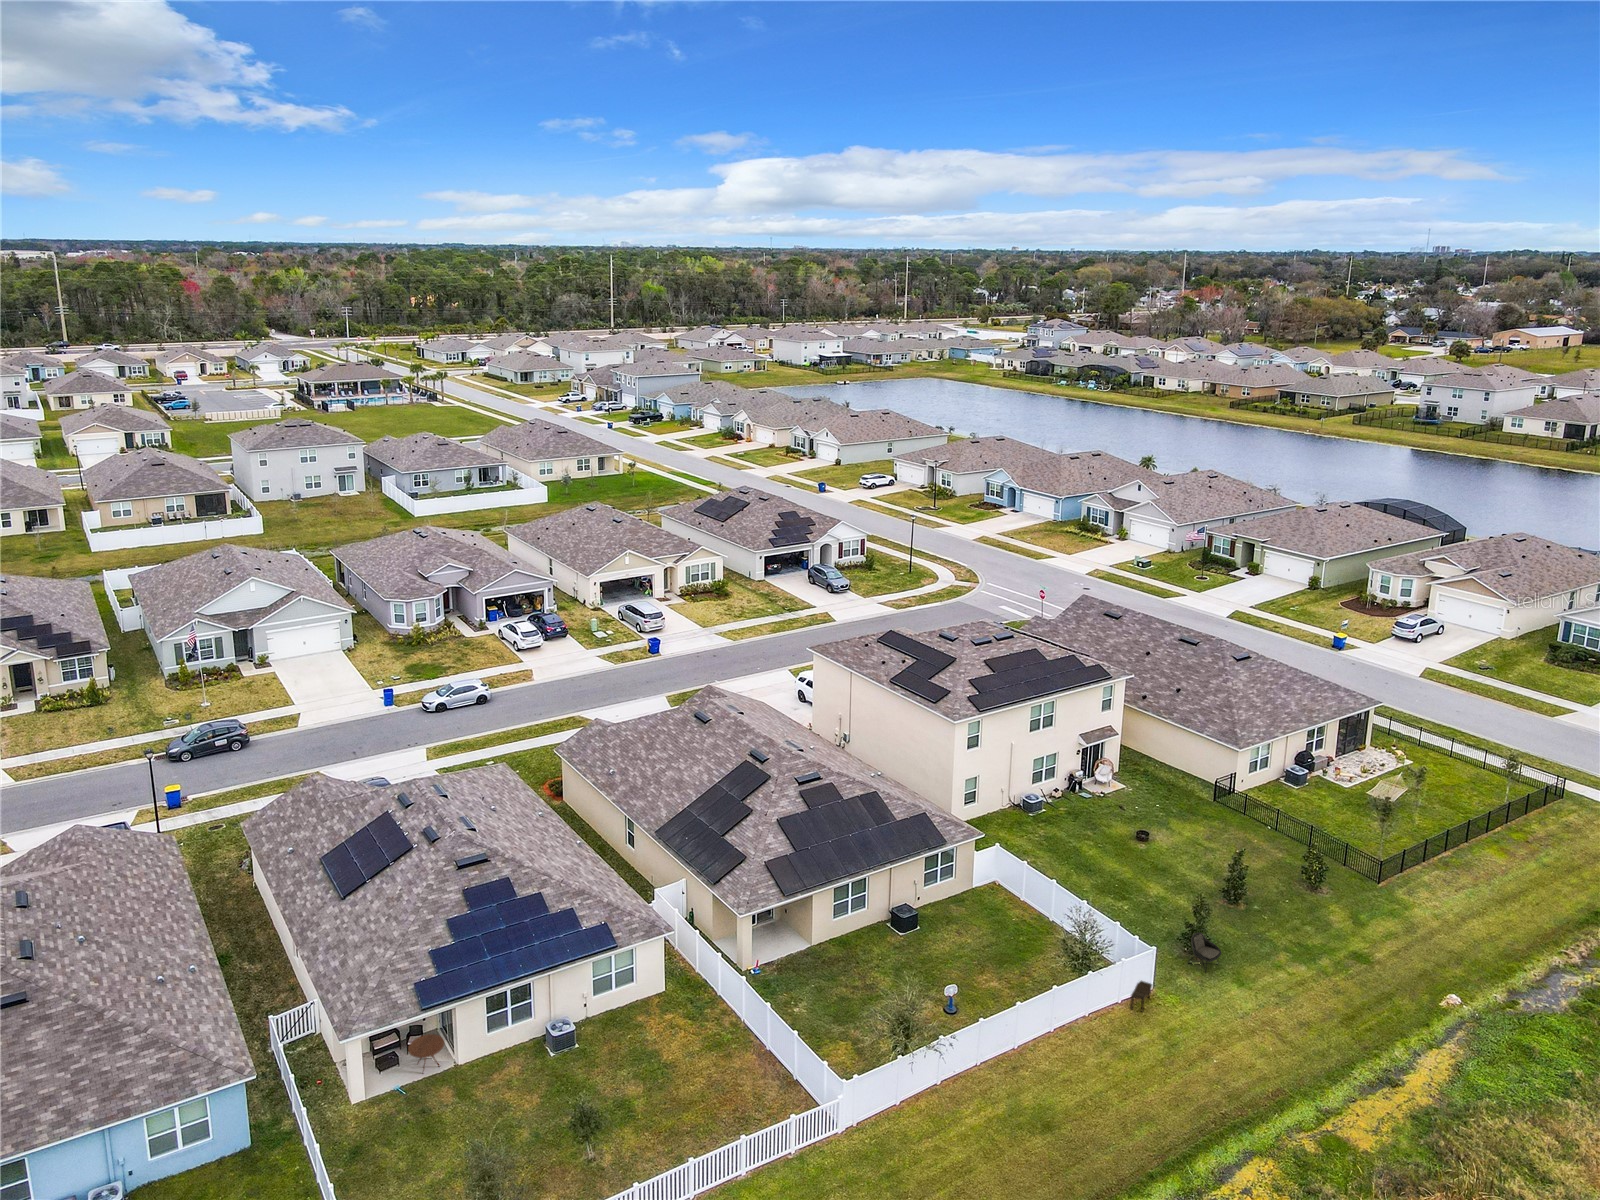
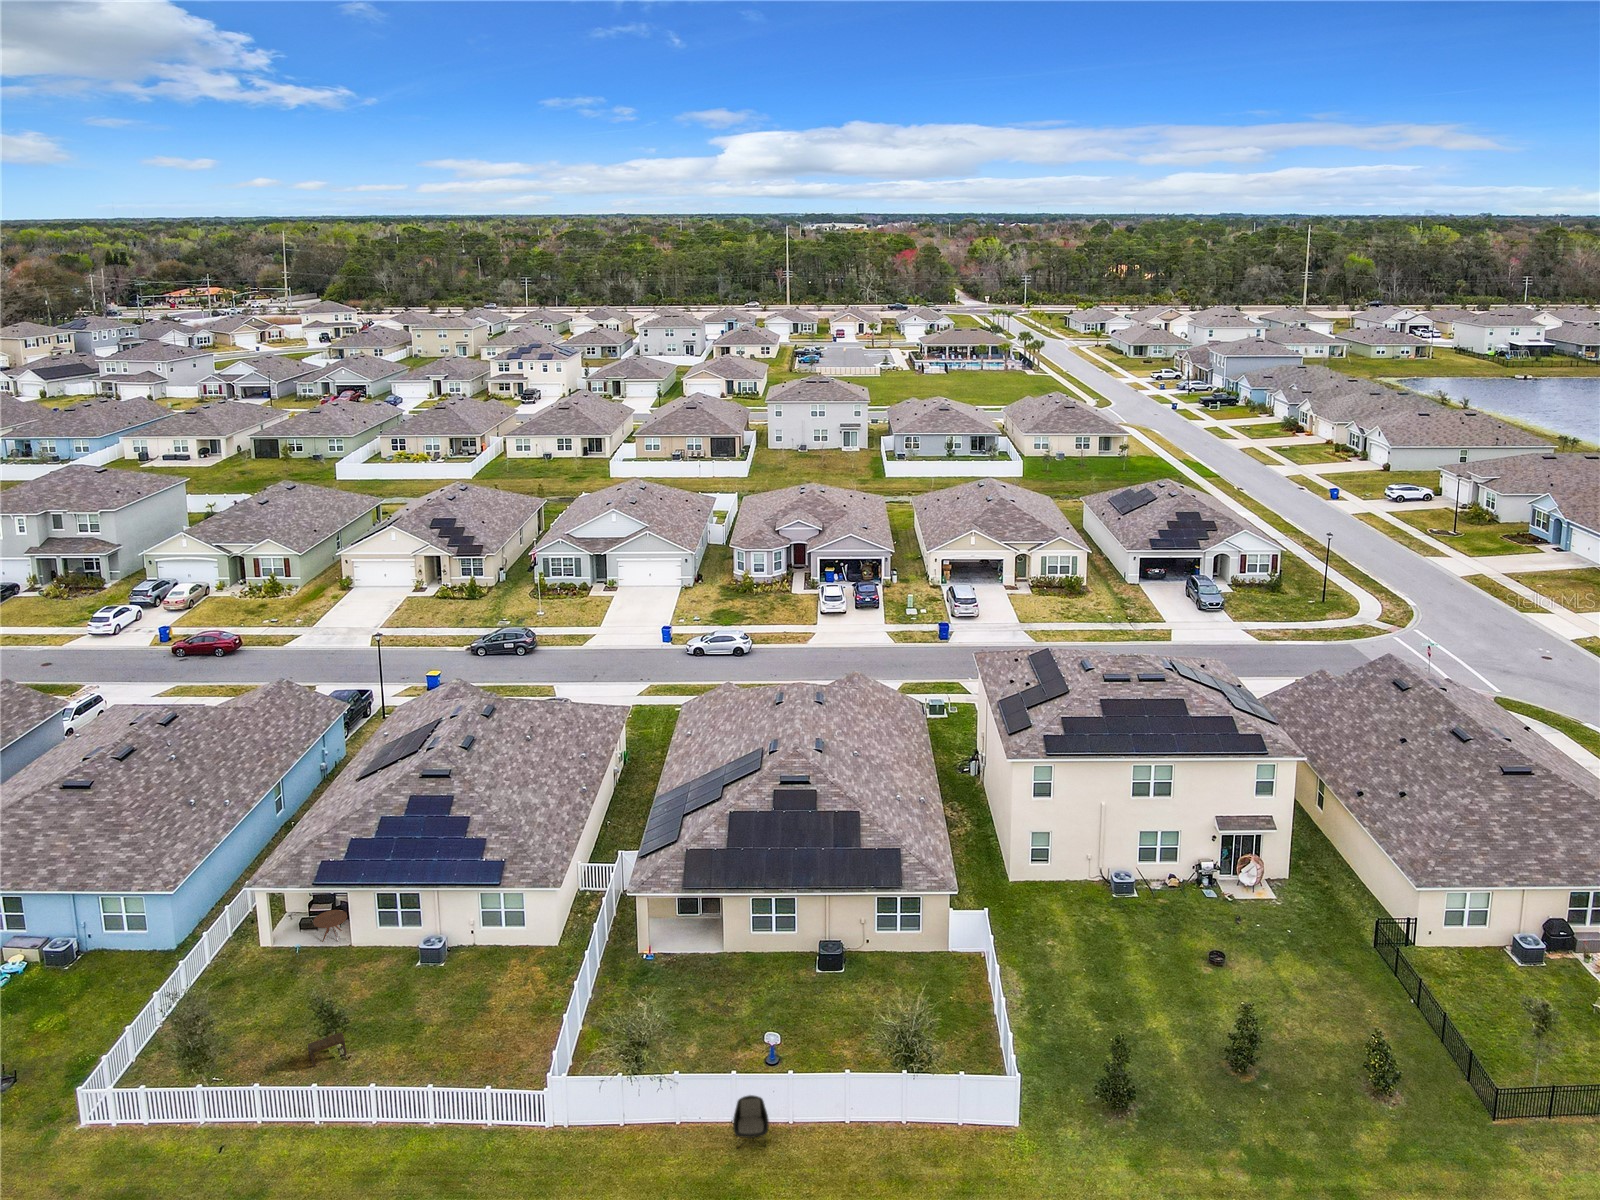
lounge chair: present [1188,933,1221,972] -> present [733,1095,769,1146]
bench: present [1130,981,1152,1012] -> present [308,1032,347,1067]

